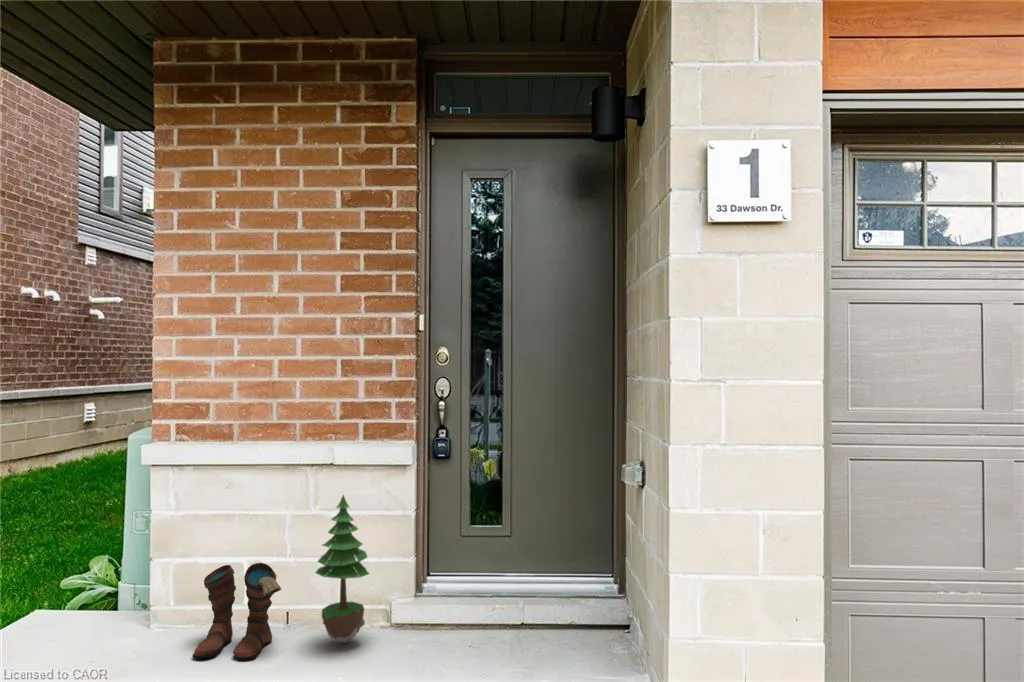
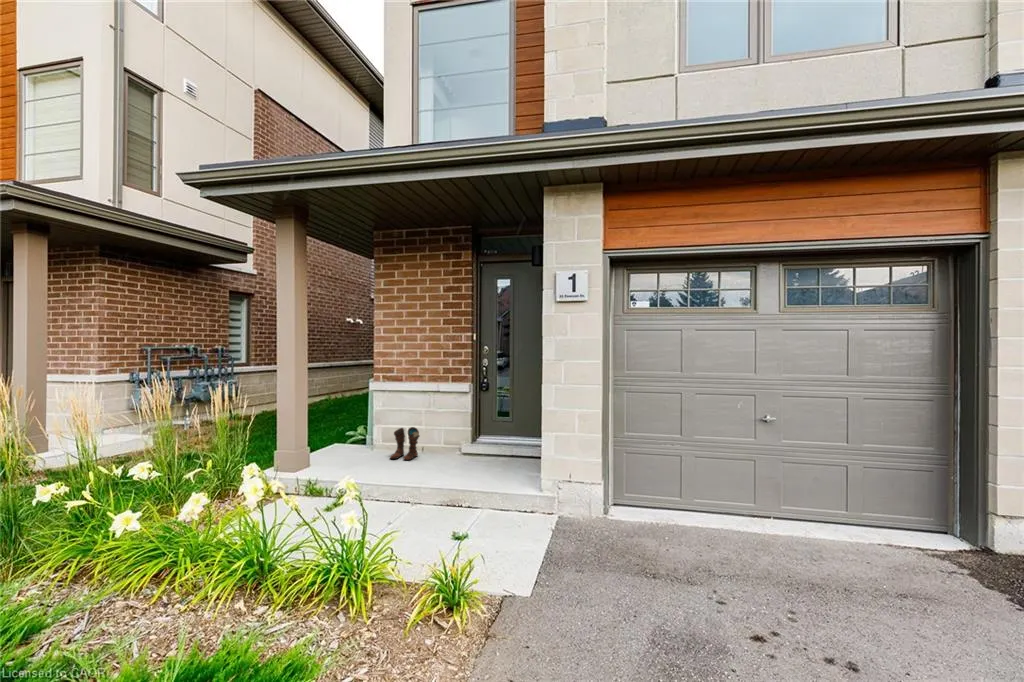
potted tree: present [316,495,369,644] -> none [432,402,452,458]

